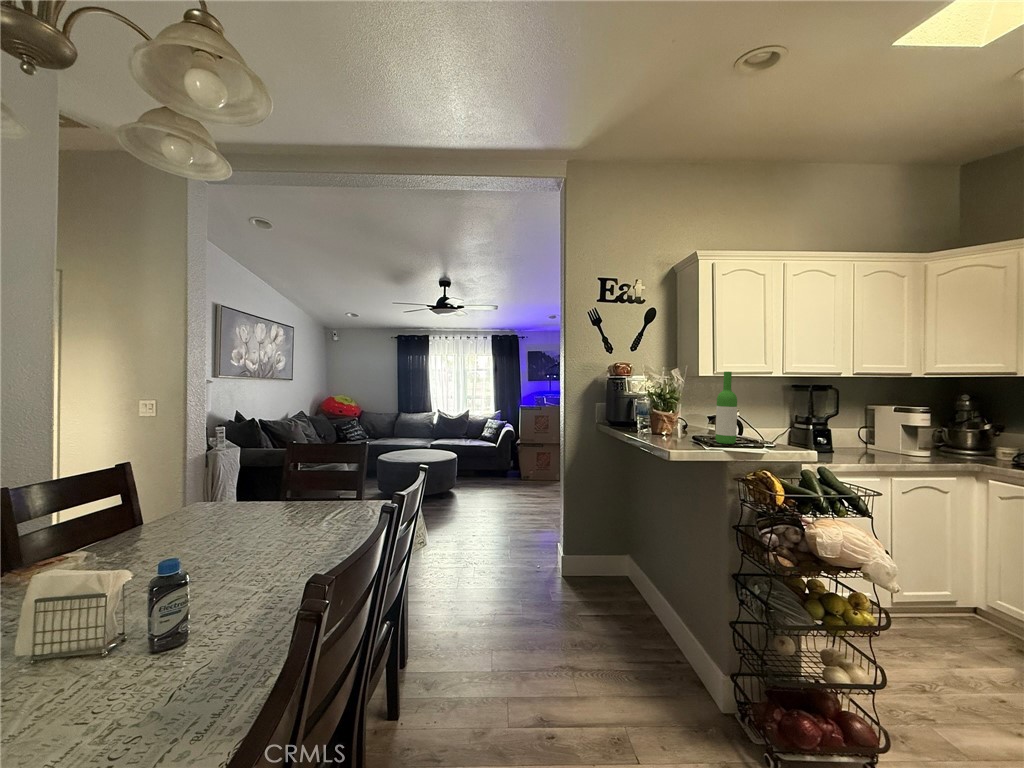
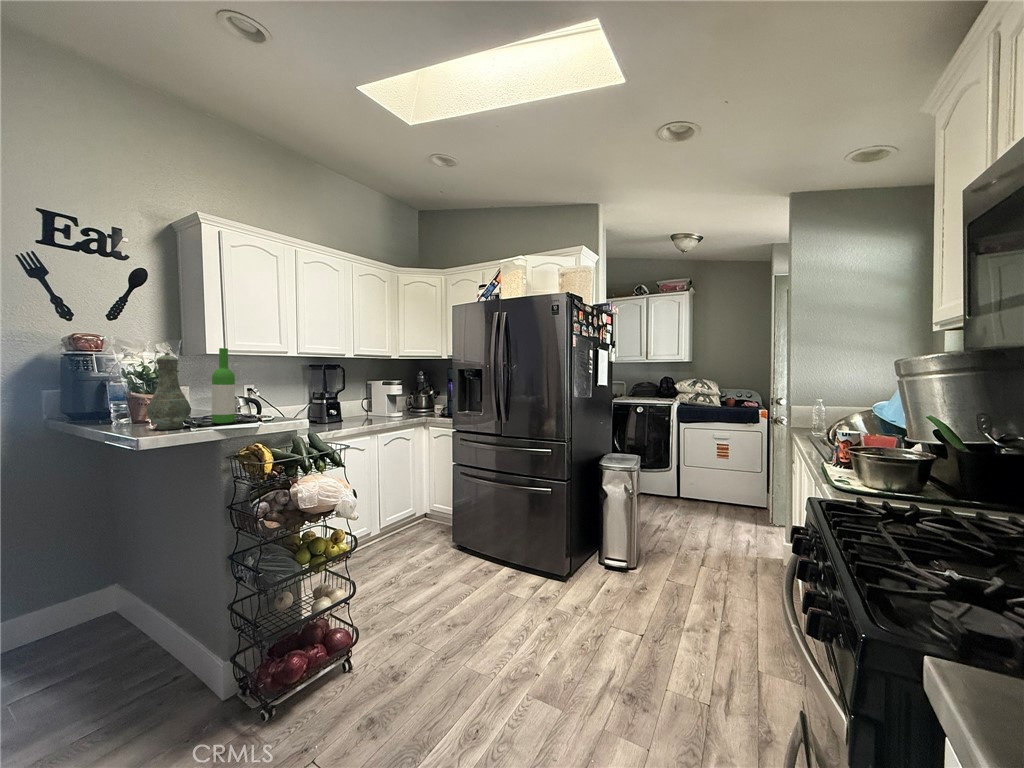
vase: none [668,377,700,445] -> present [147,352,191,430]

